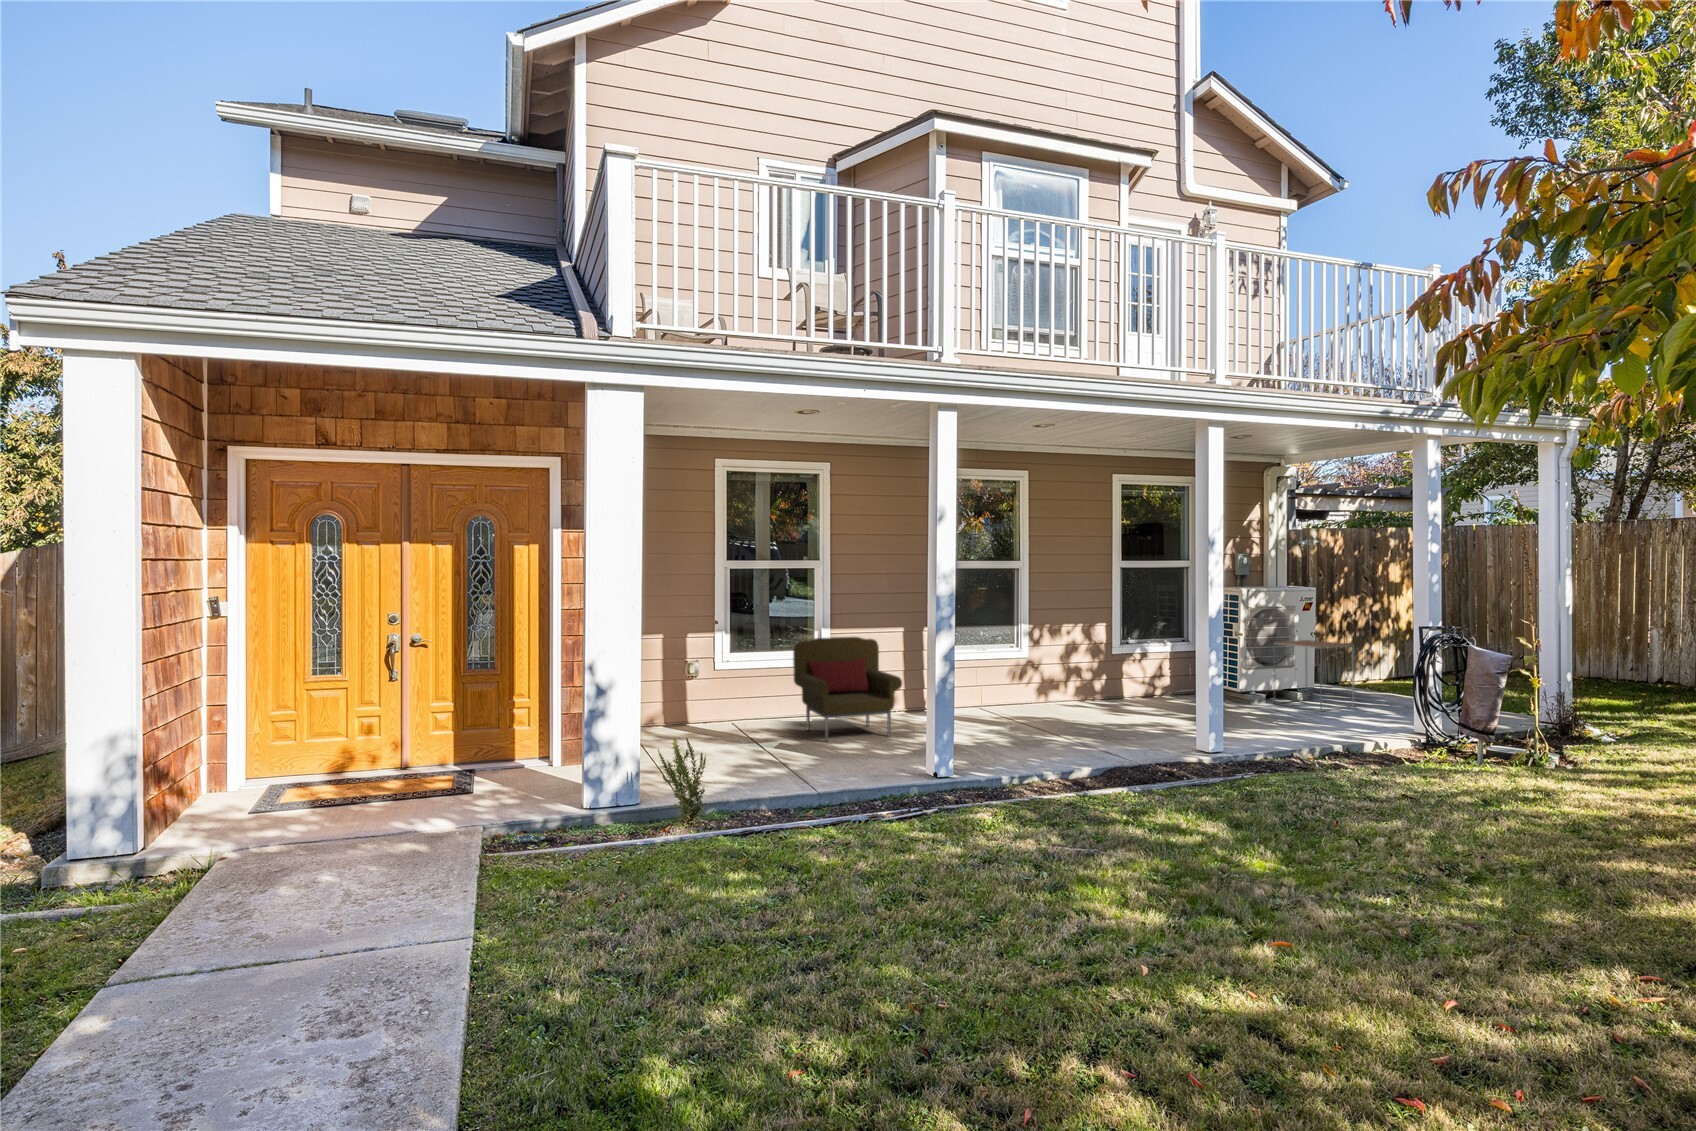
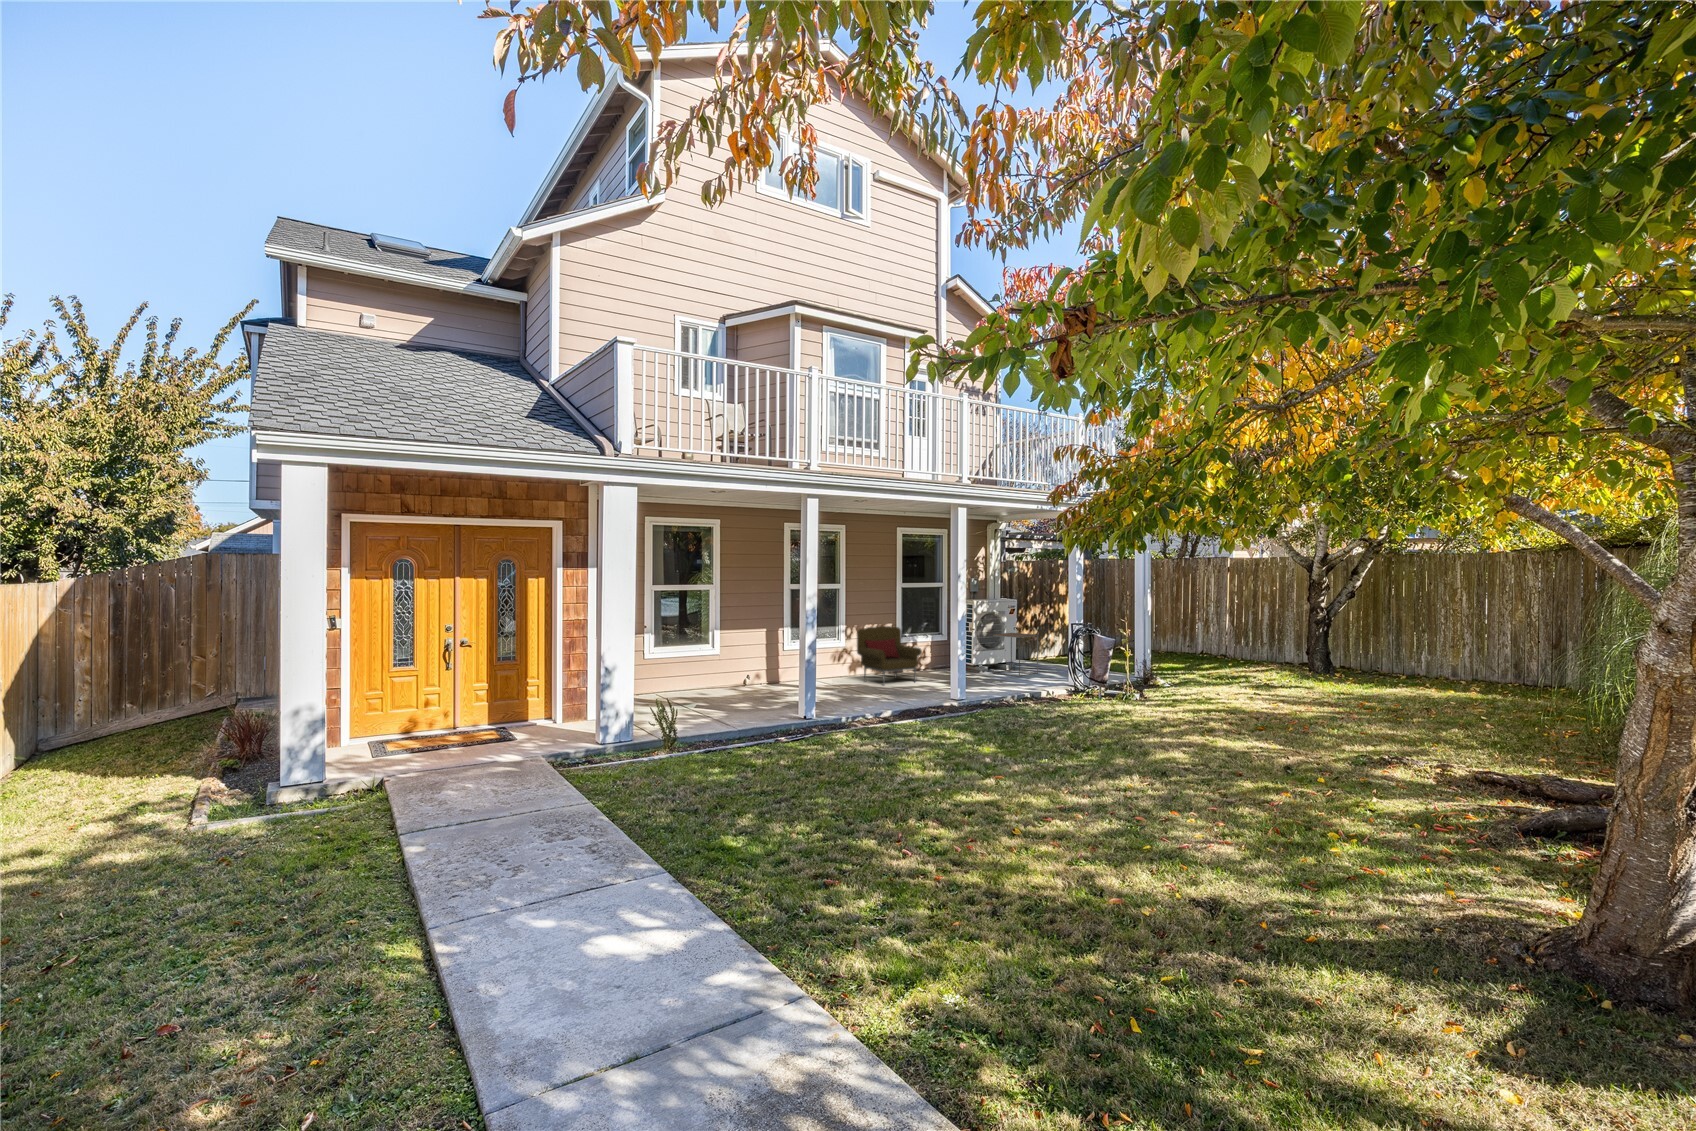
armchair: present [793,637,902,742] -> present [857,626,922,685]

